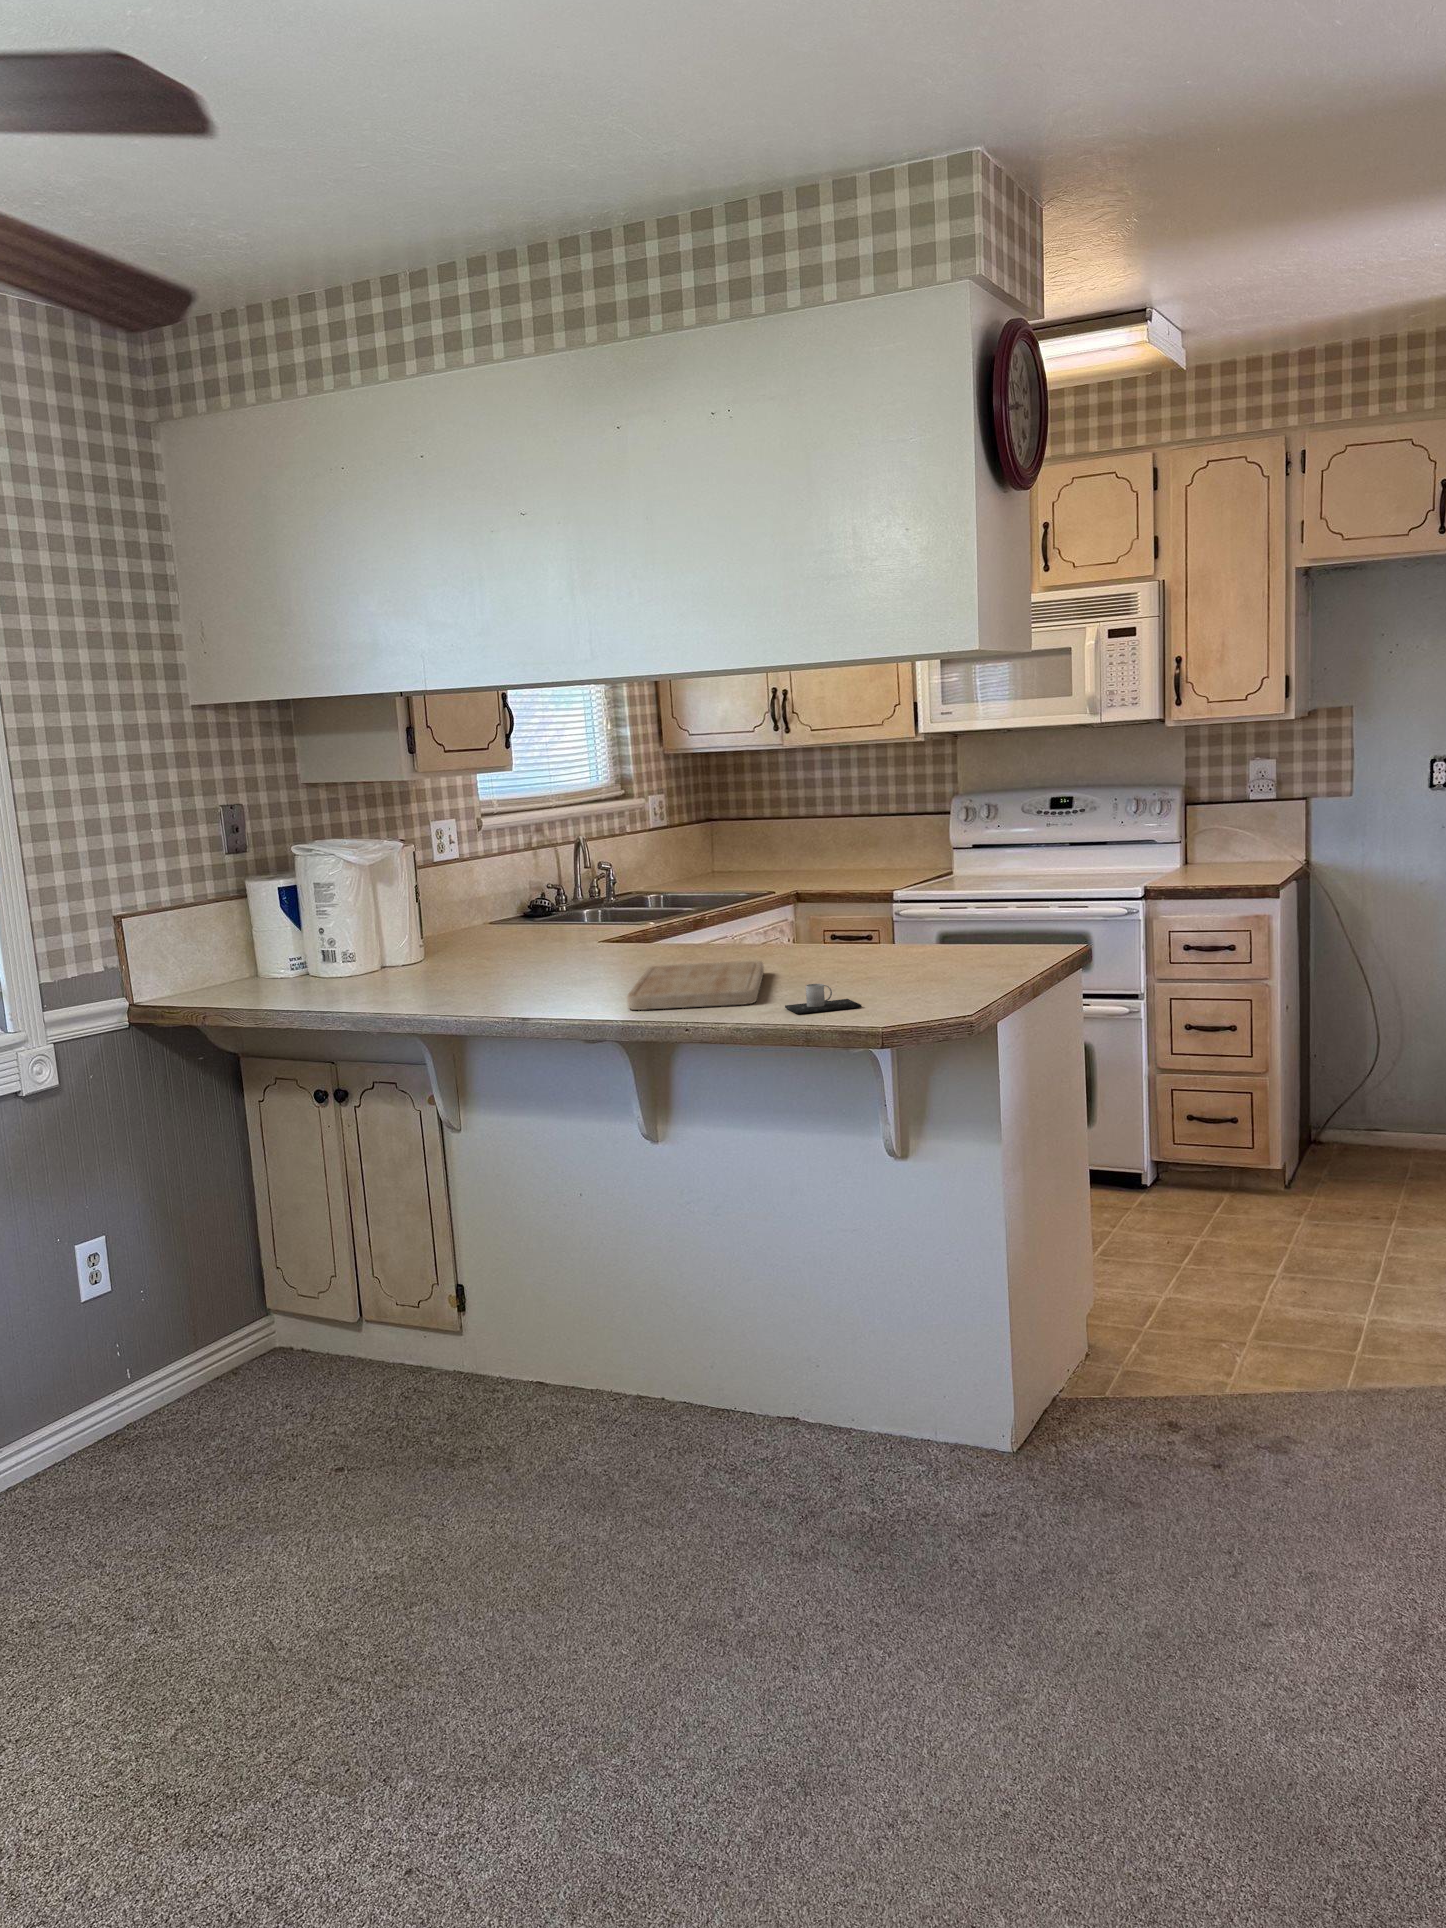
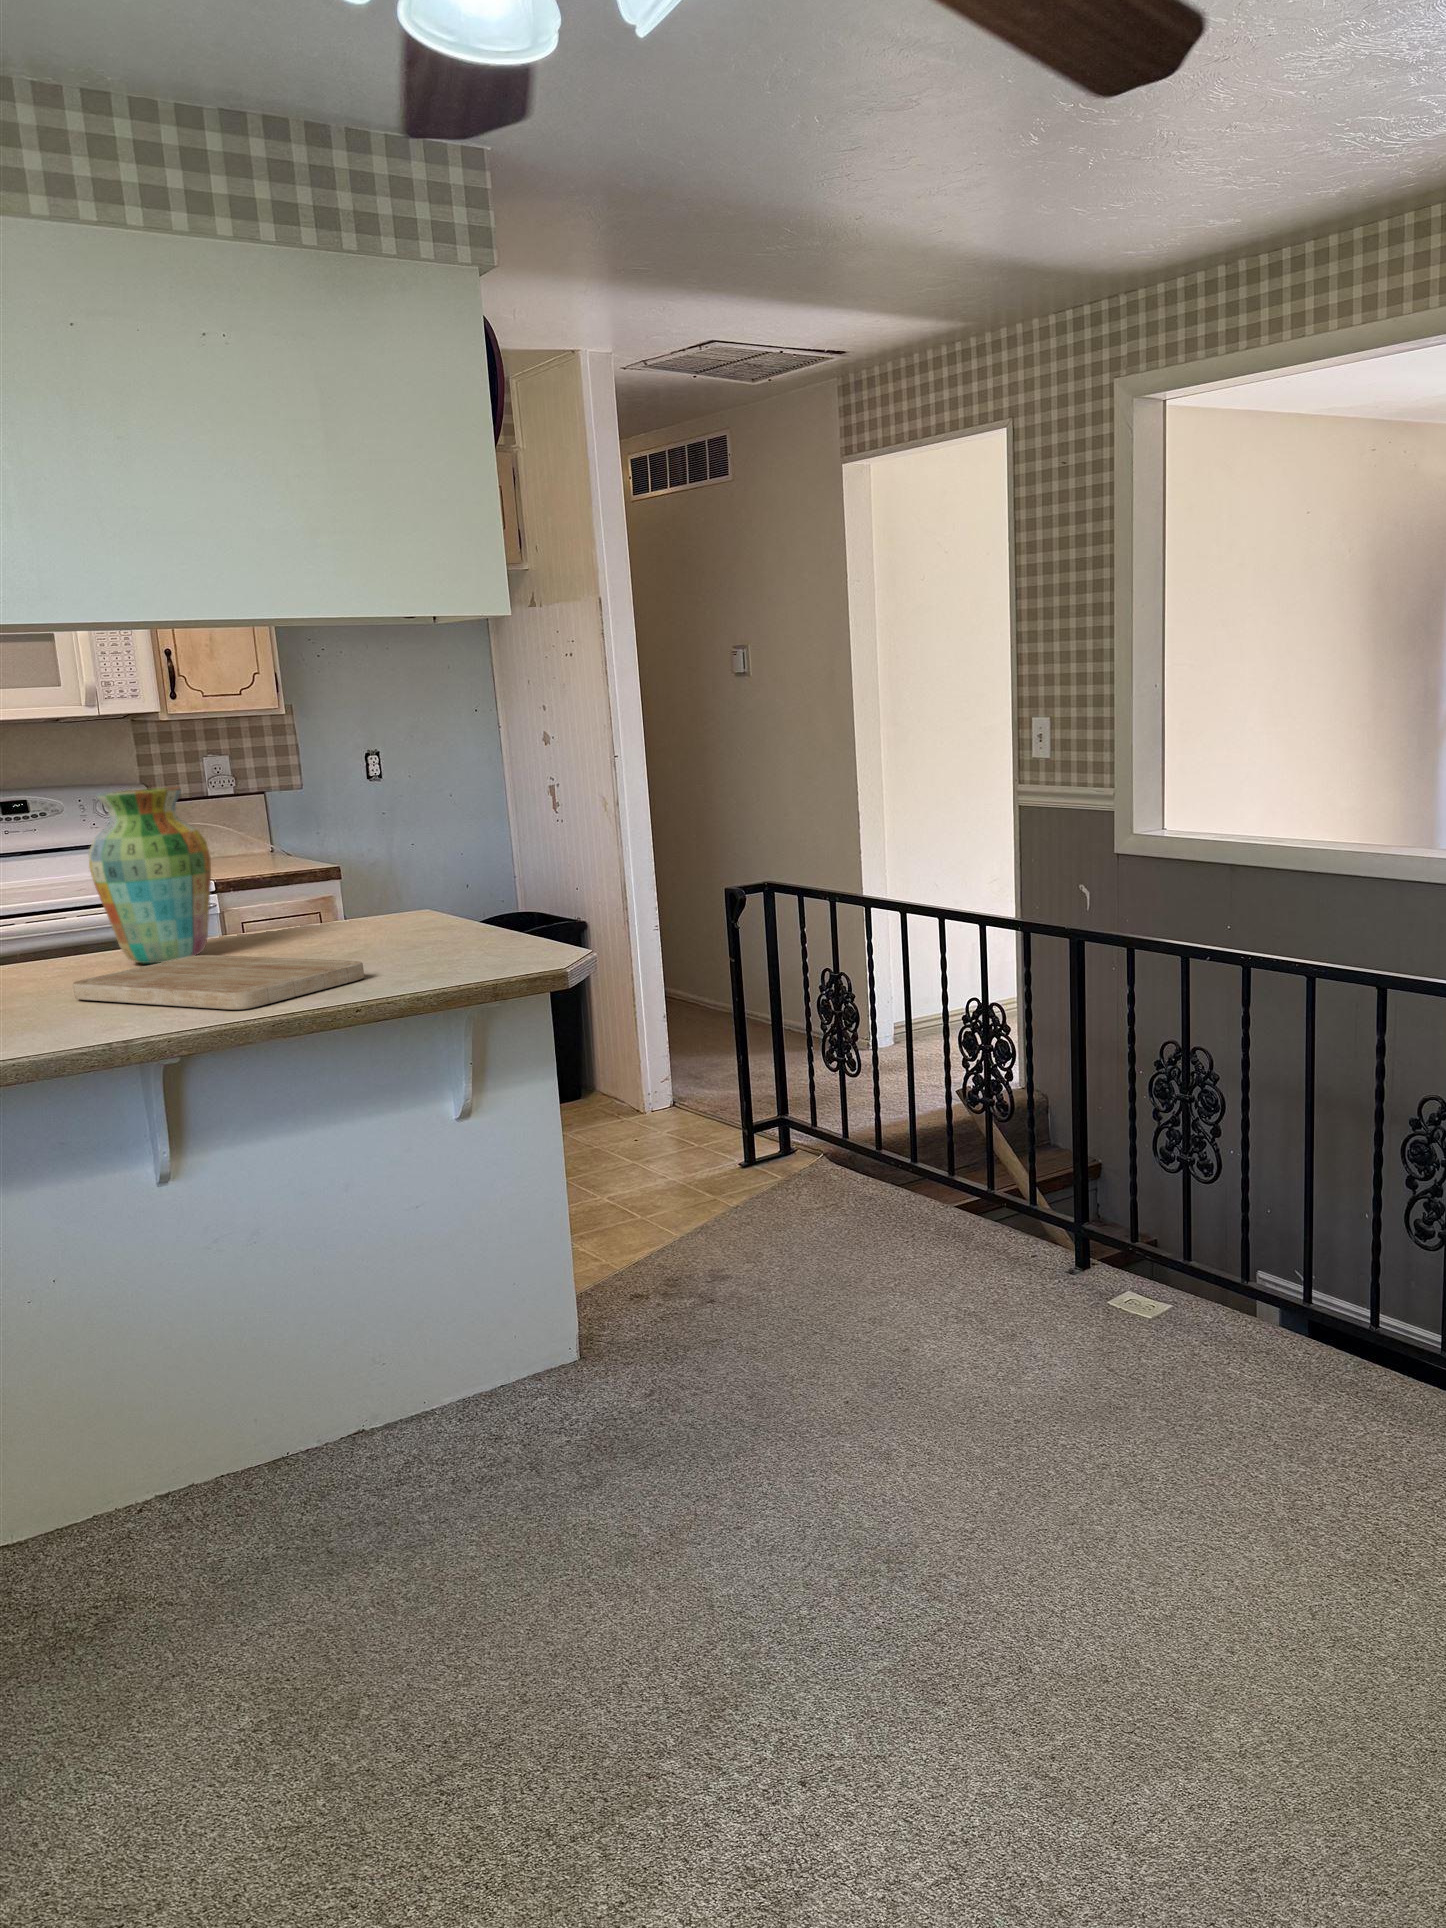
vase: none [748,820,836,961] -> present [89,787,211,963]
mug: present [785,984,861,1014] -> none [425,937,501,971]

